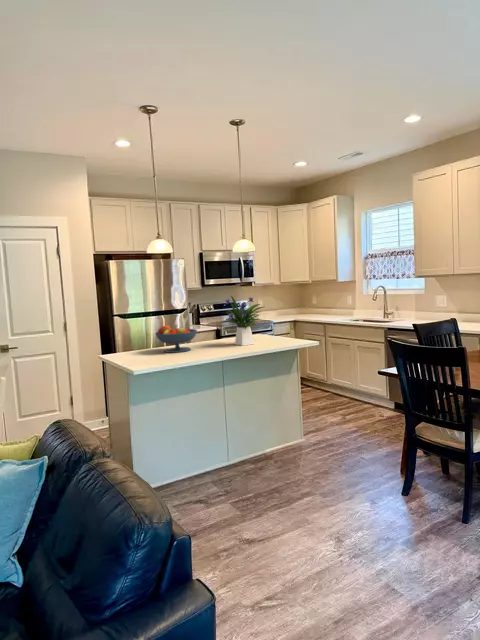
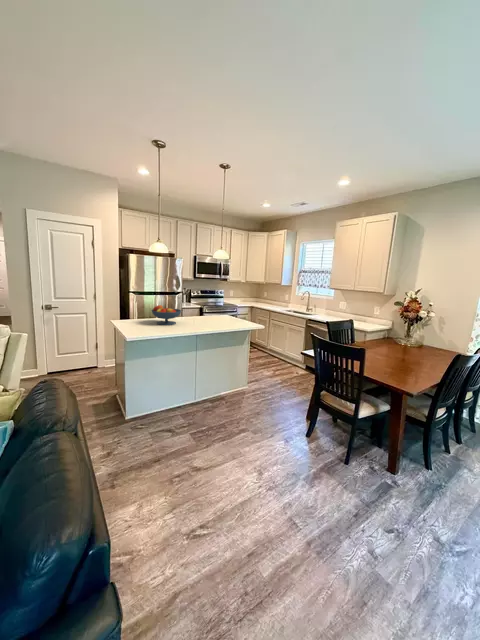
flower arrangement: present [225,296,263,346] -> none [198,289,230,324]

